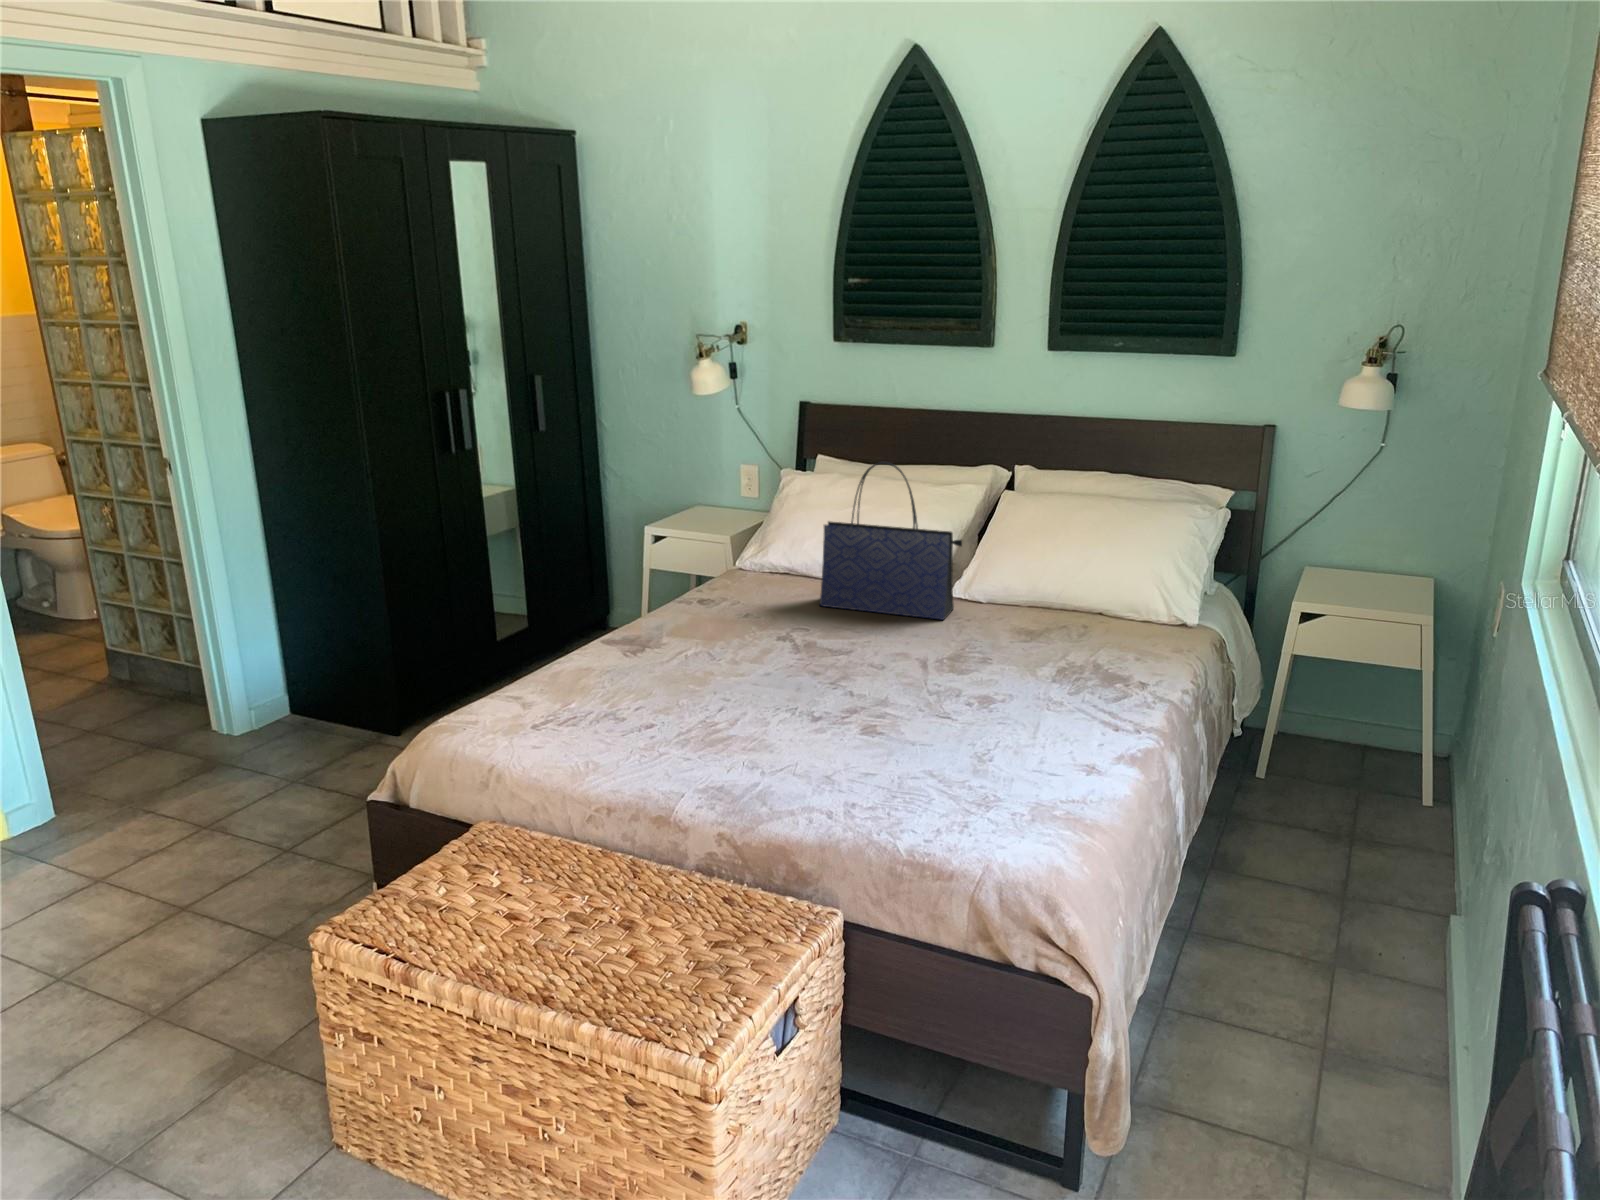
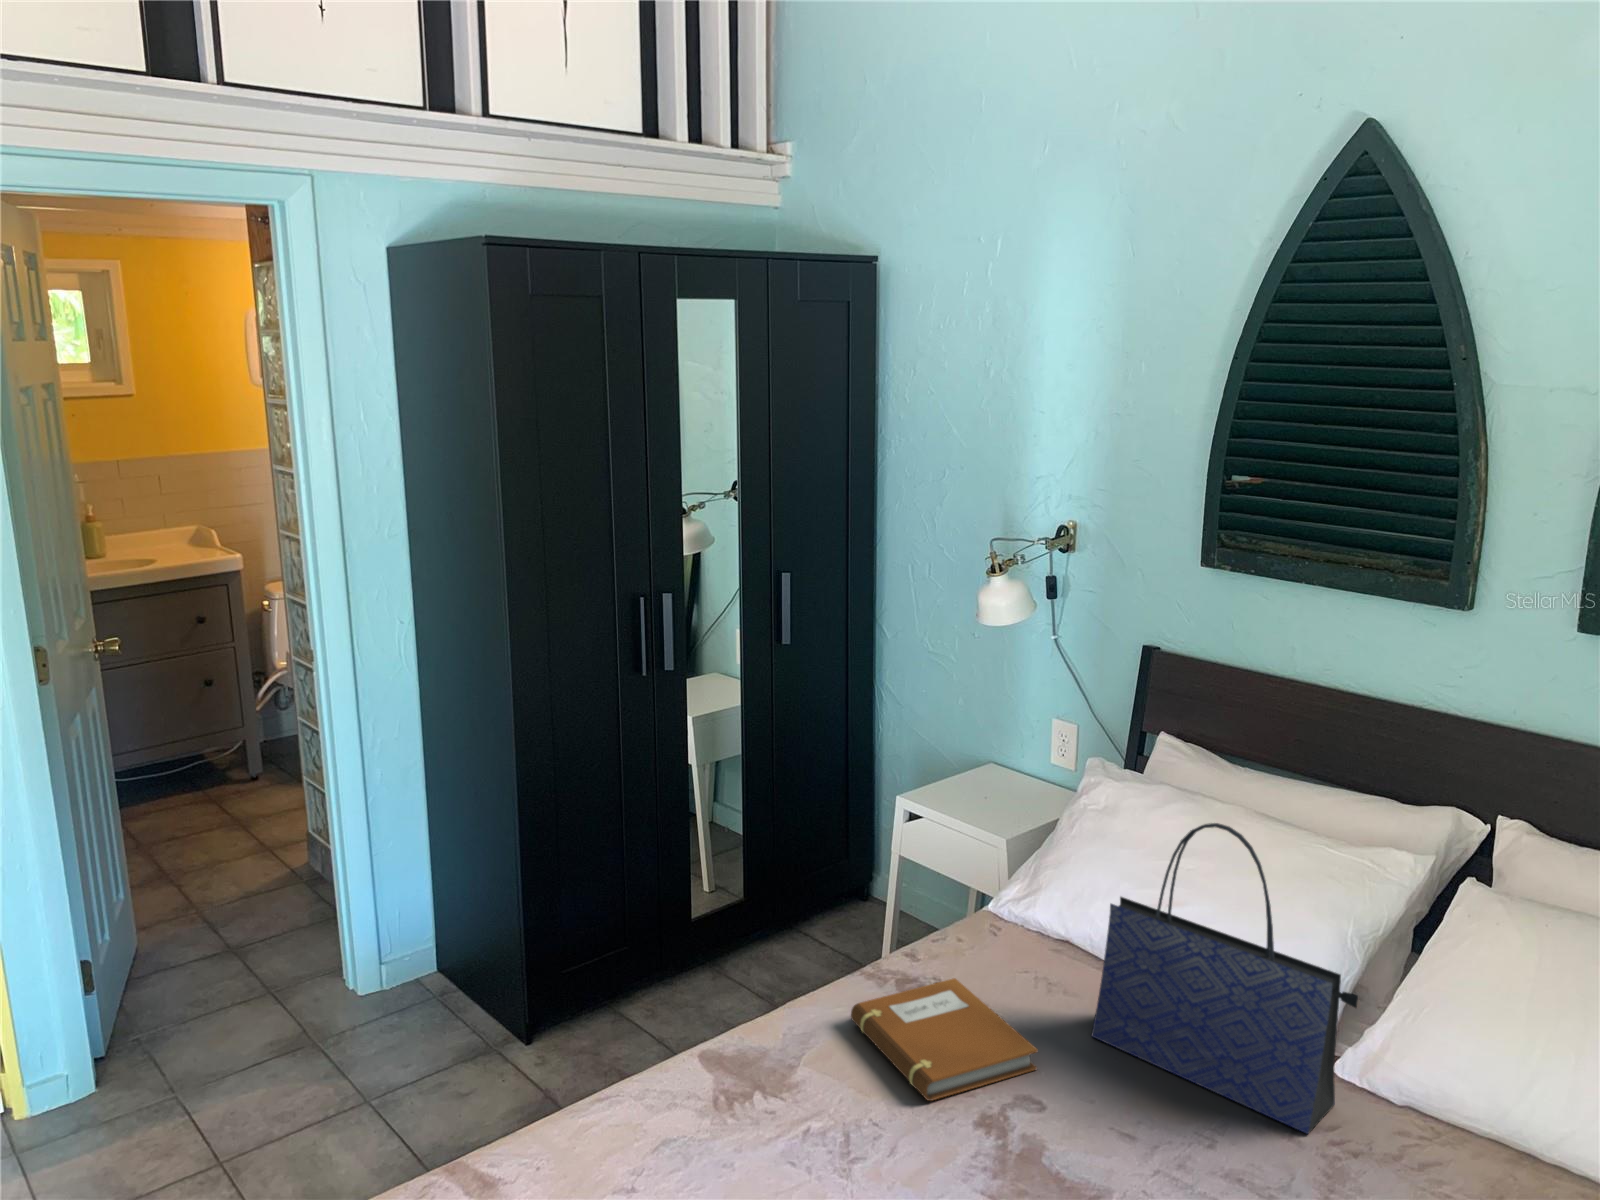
notebook: none [679,592,796,639] -> present [851,978,1038,1101]

